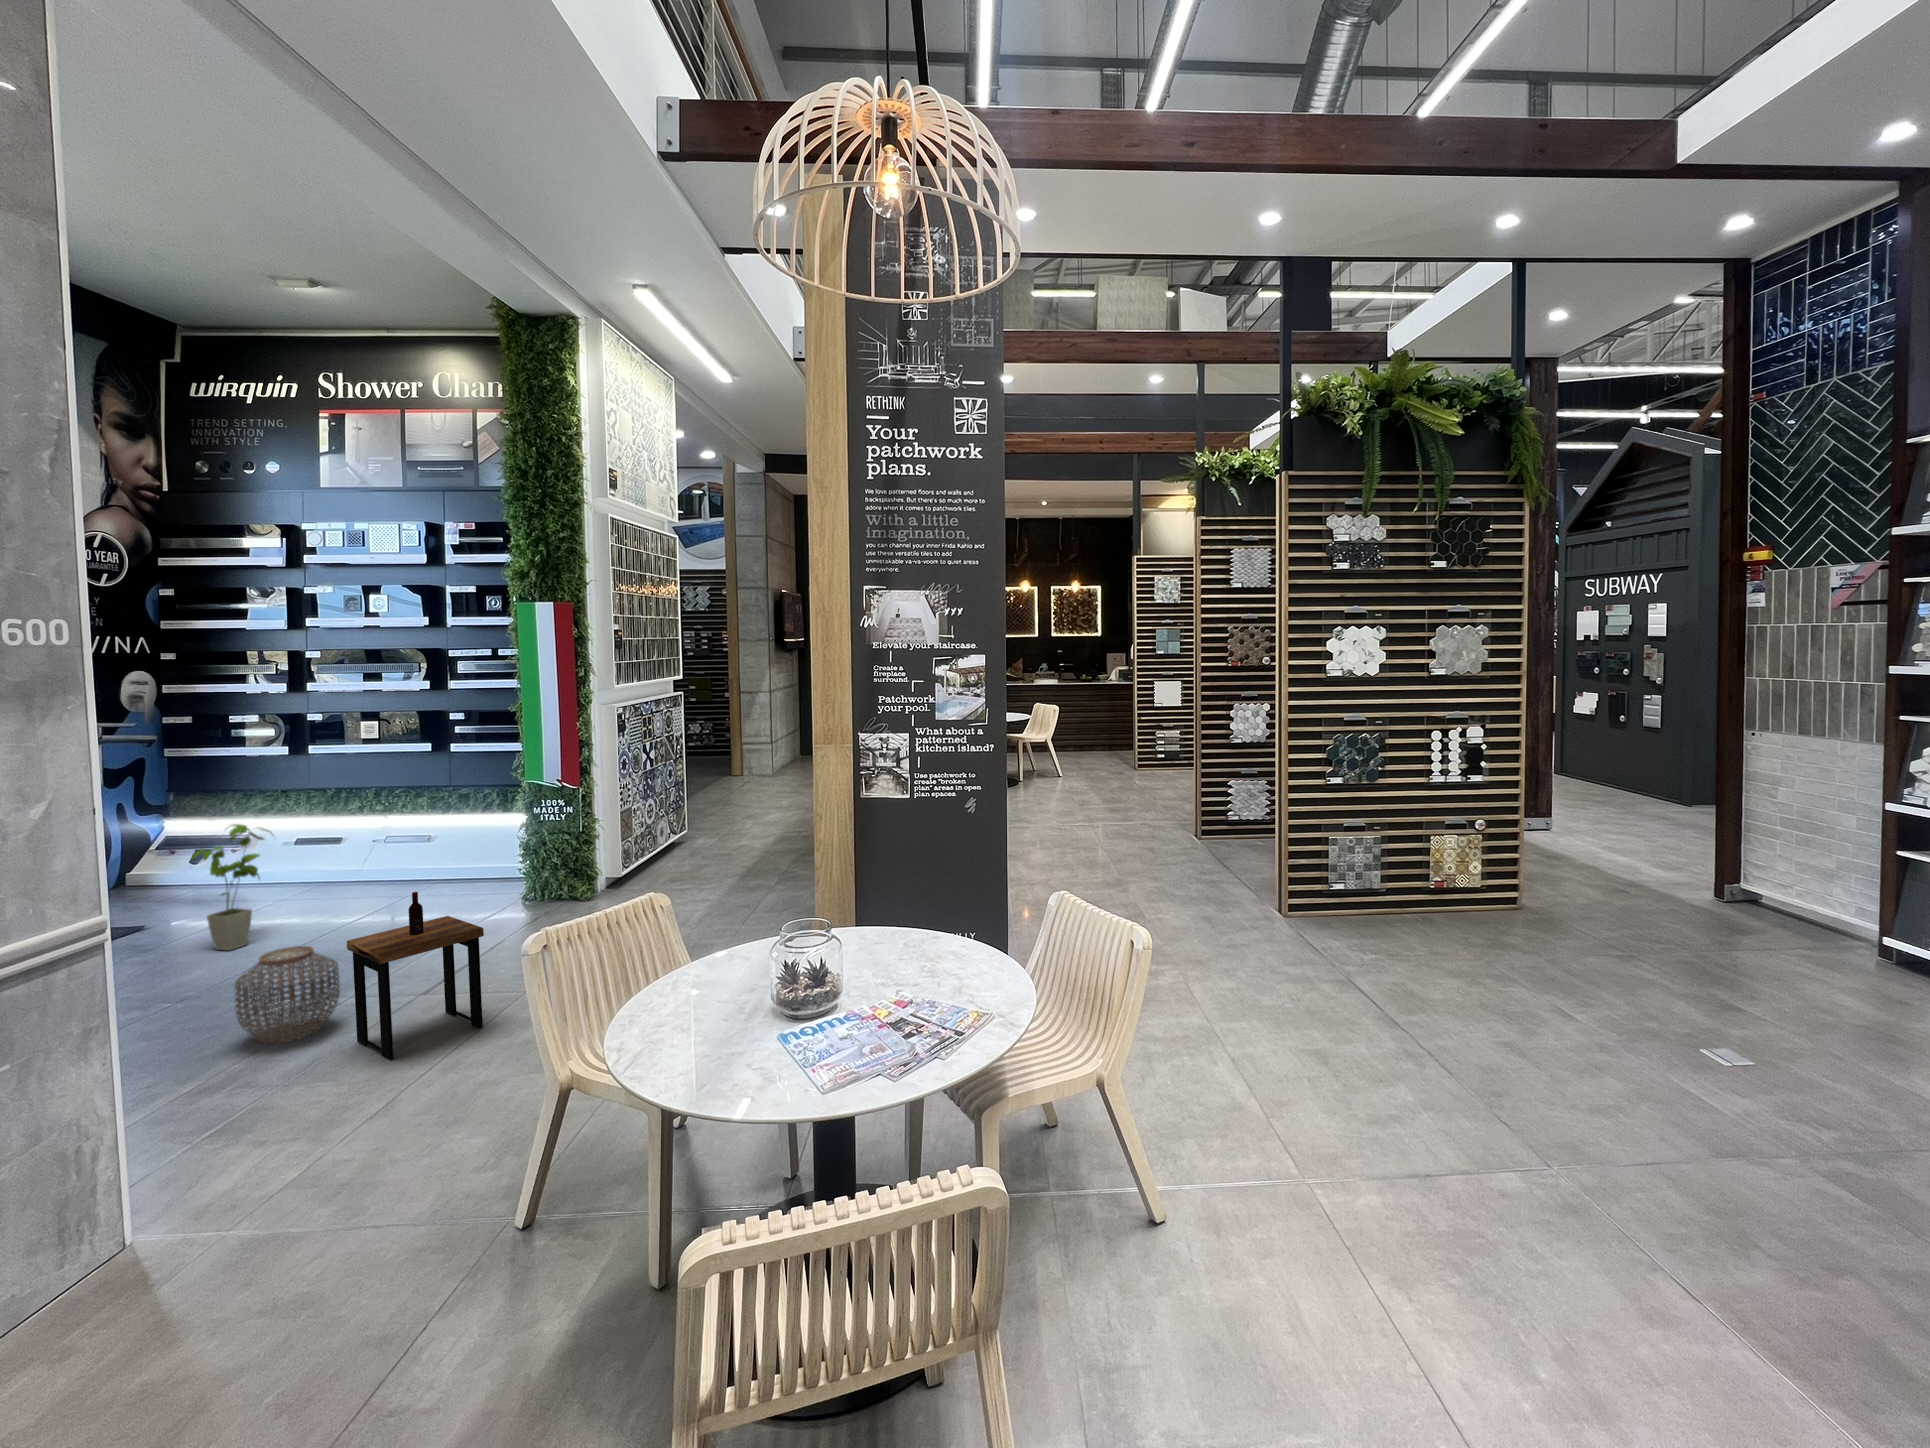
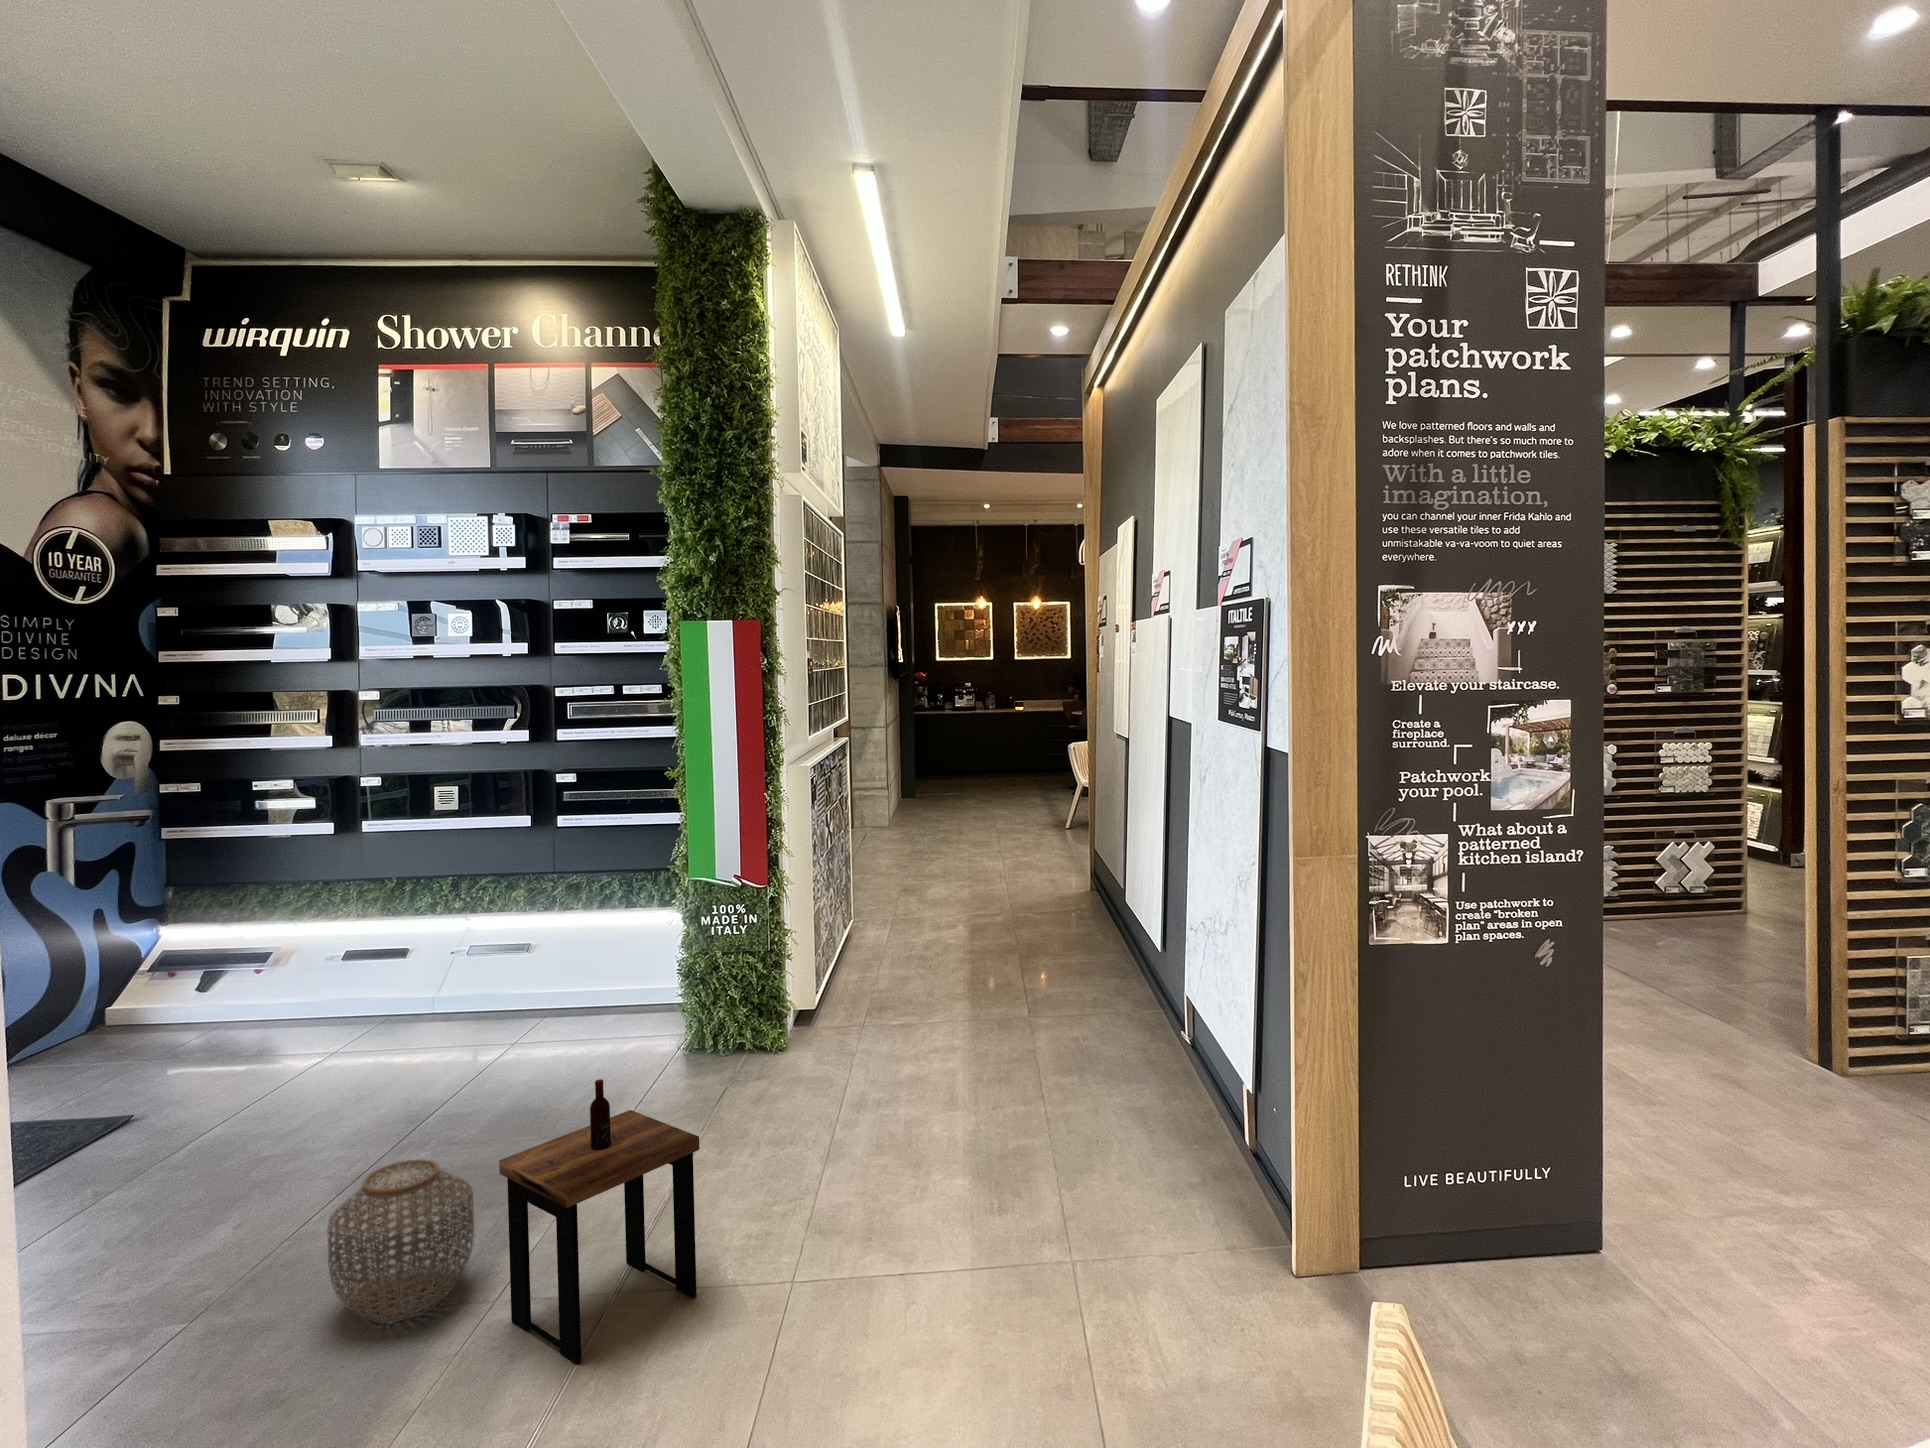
house plant: present [190,824,271,951] -> none [222,947,336,1134]

